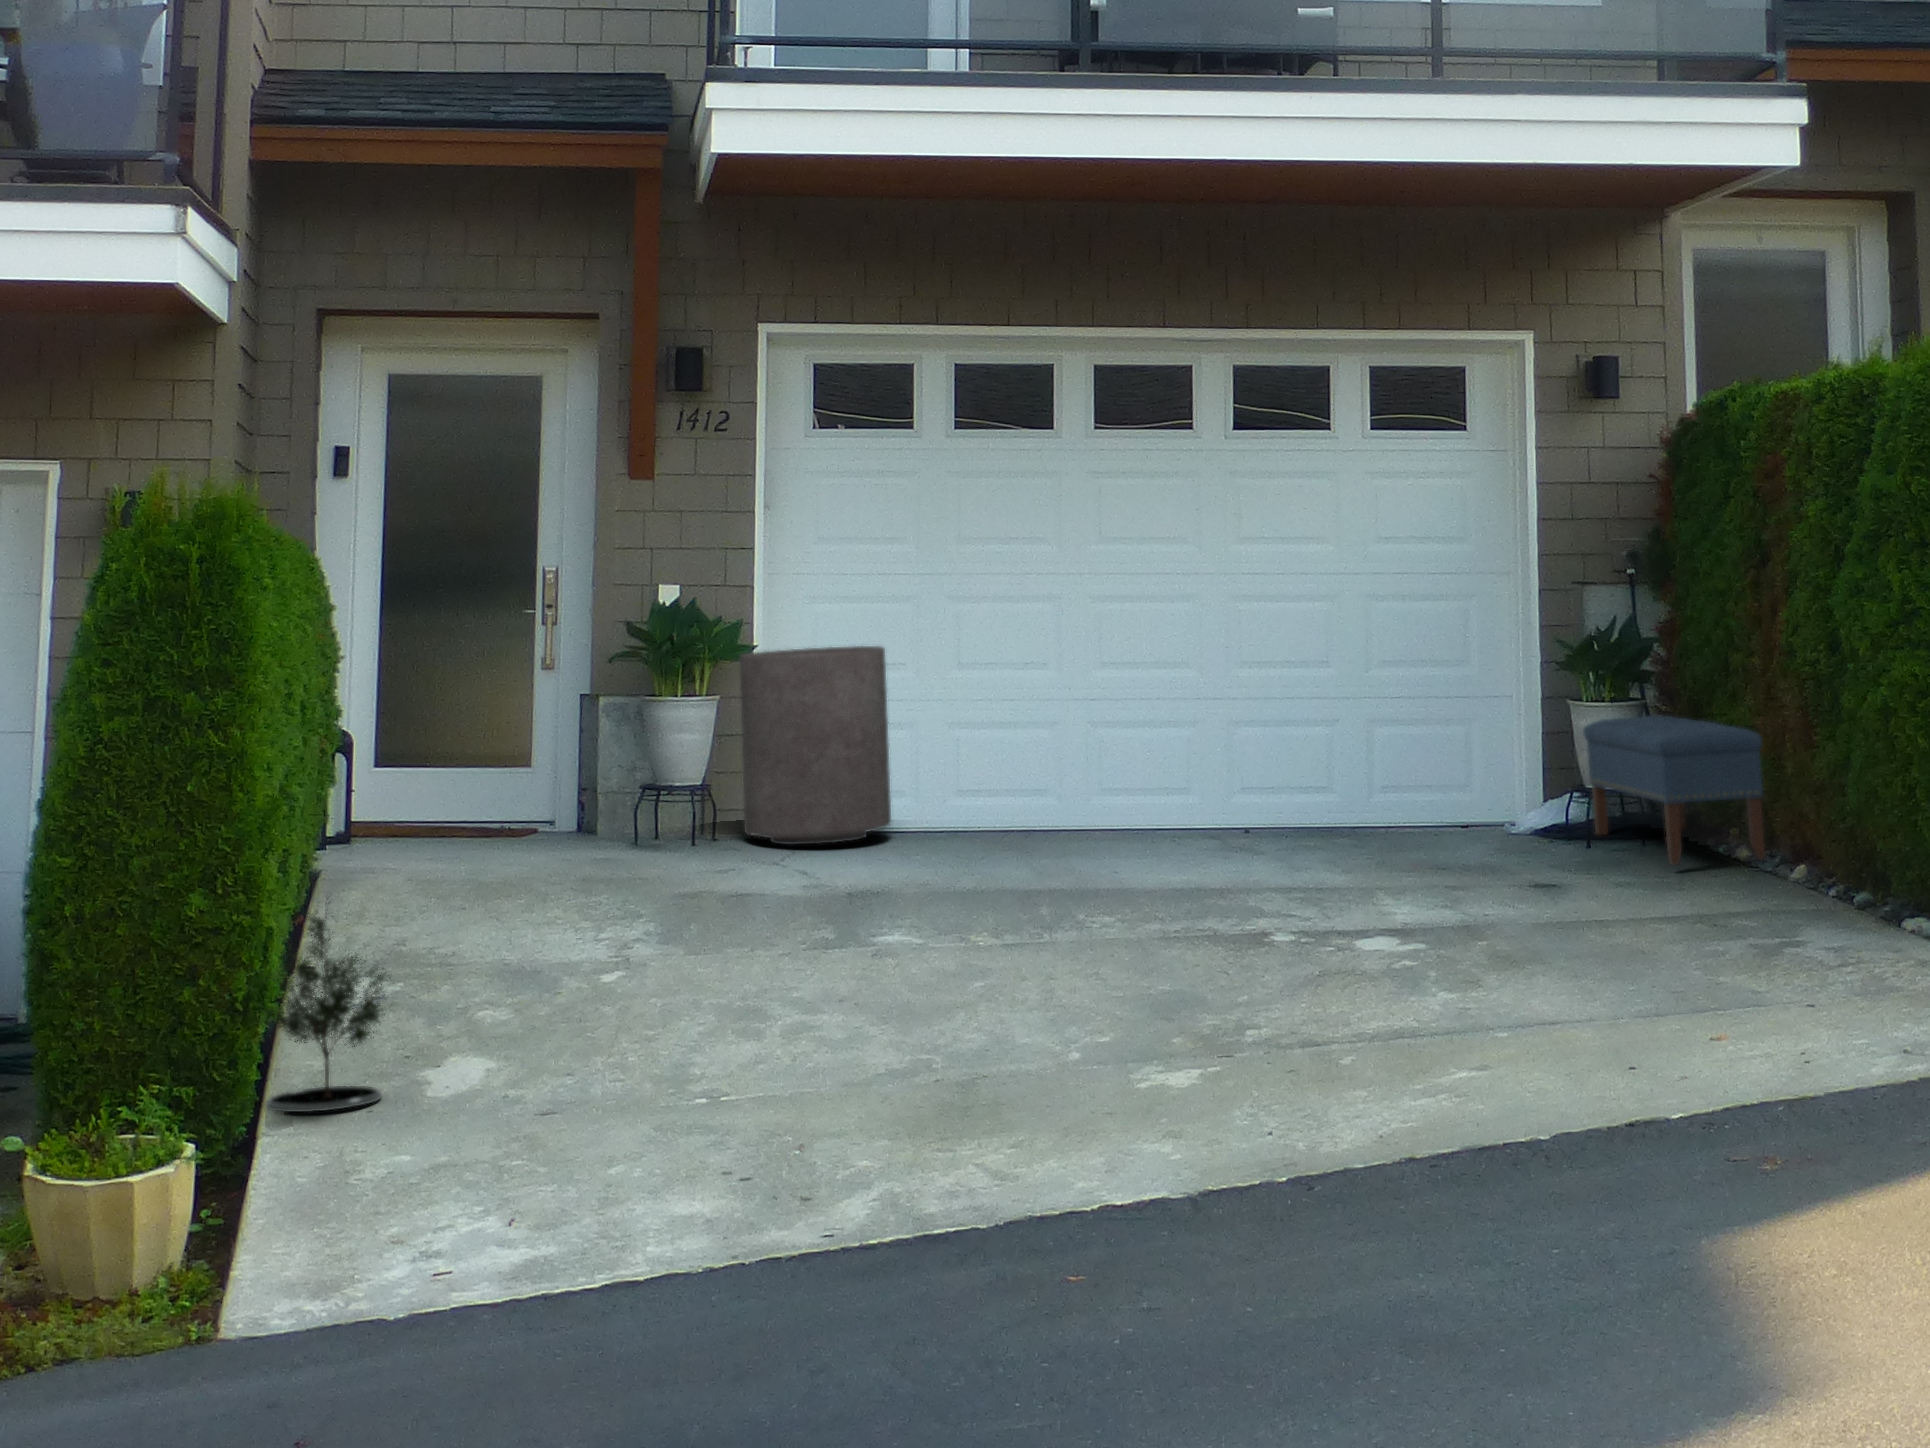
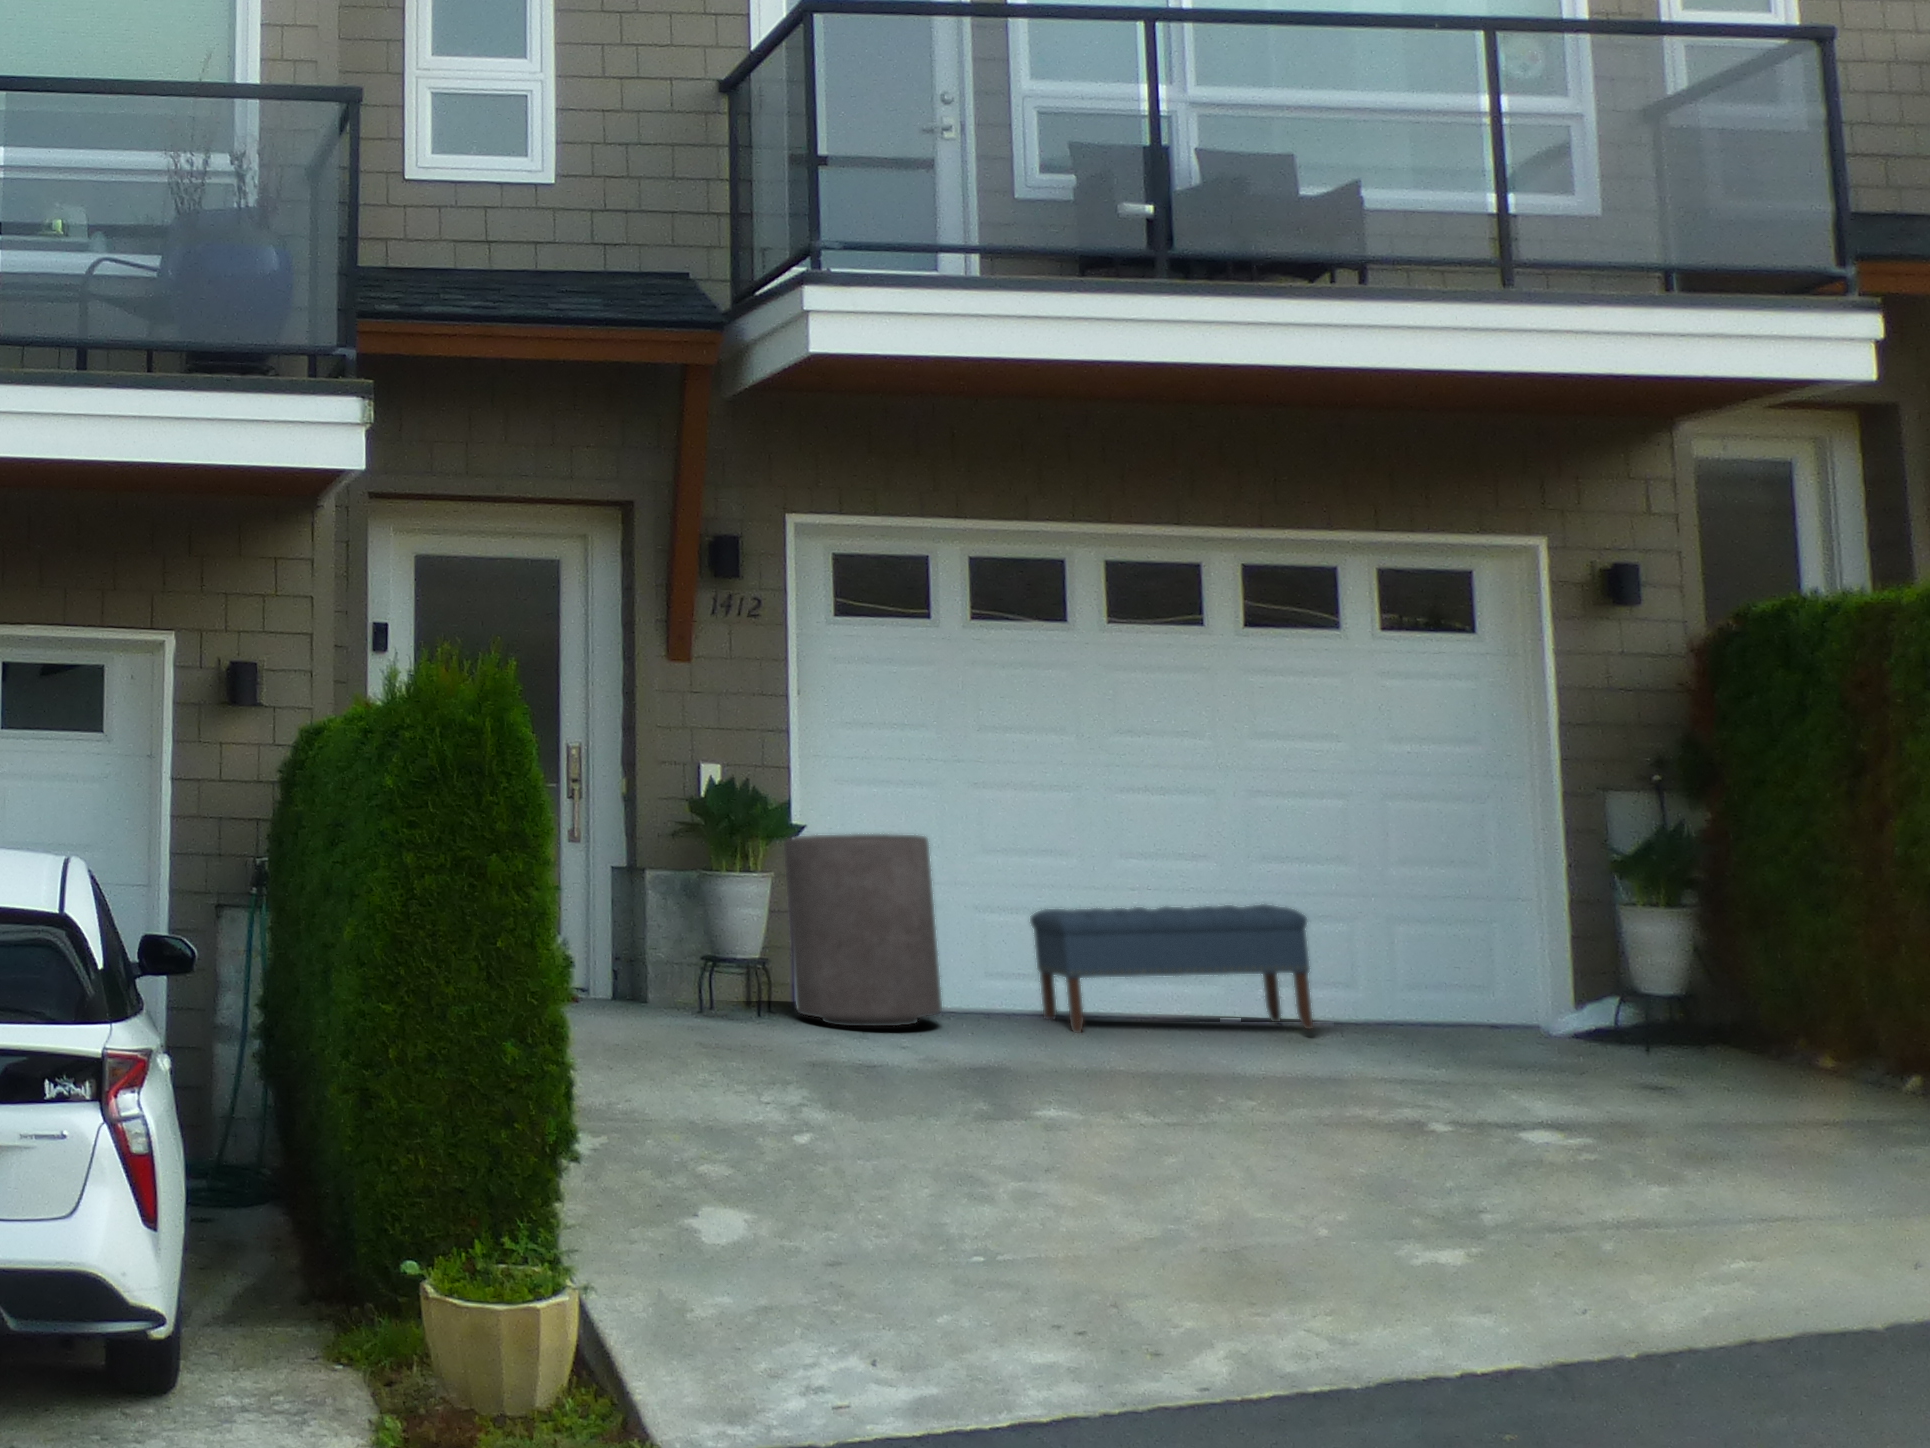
bench: present [1583,716,1766,865] -> present [1030,904,1313,1032]
potted tree: present [266,898,392,1112] -> none [612,1048,744,1255]

